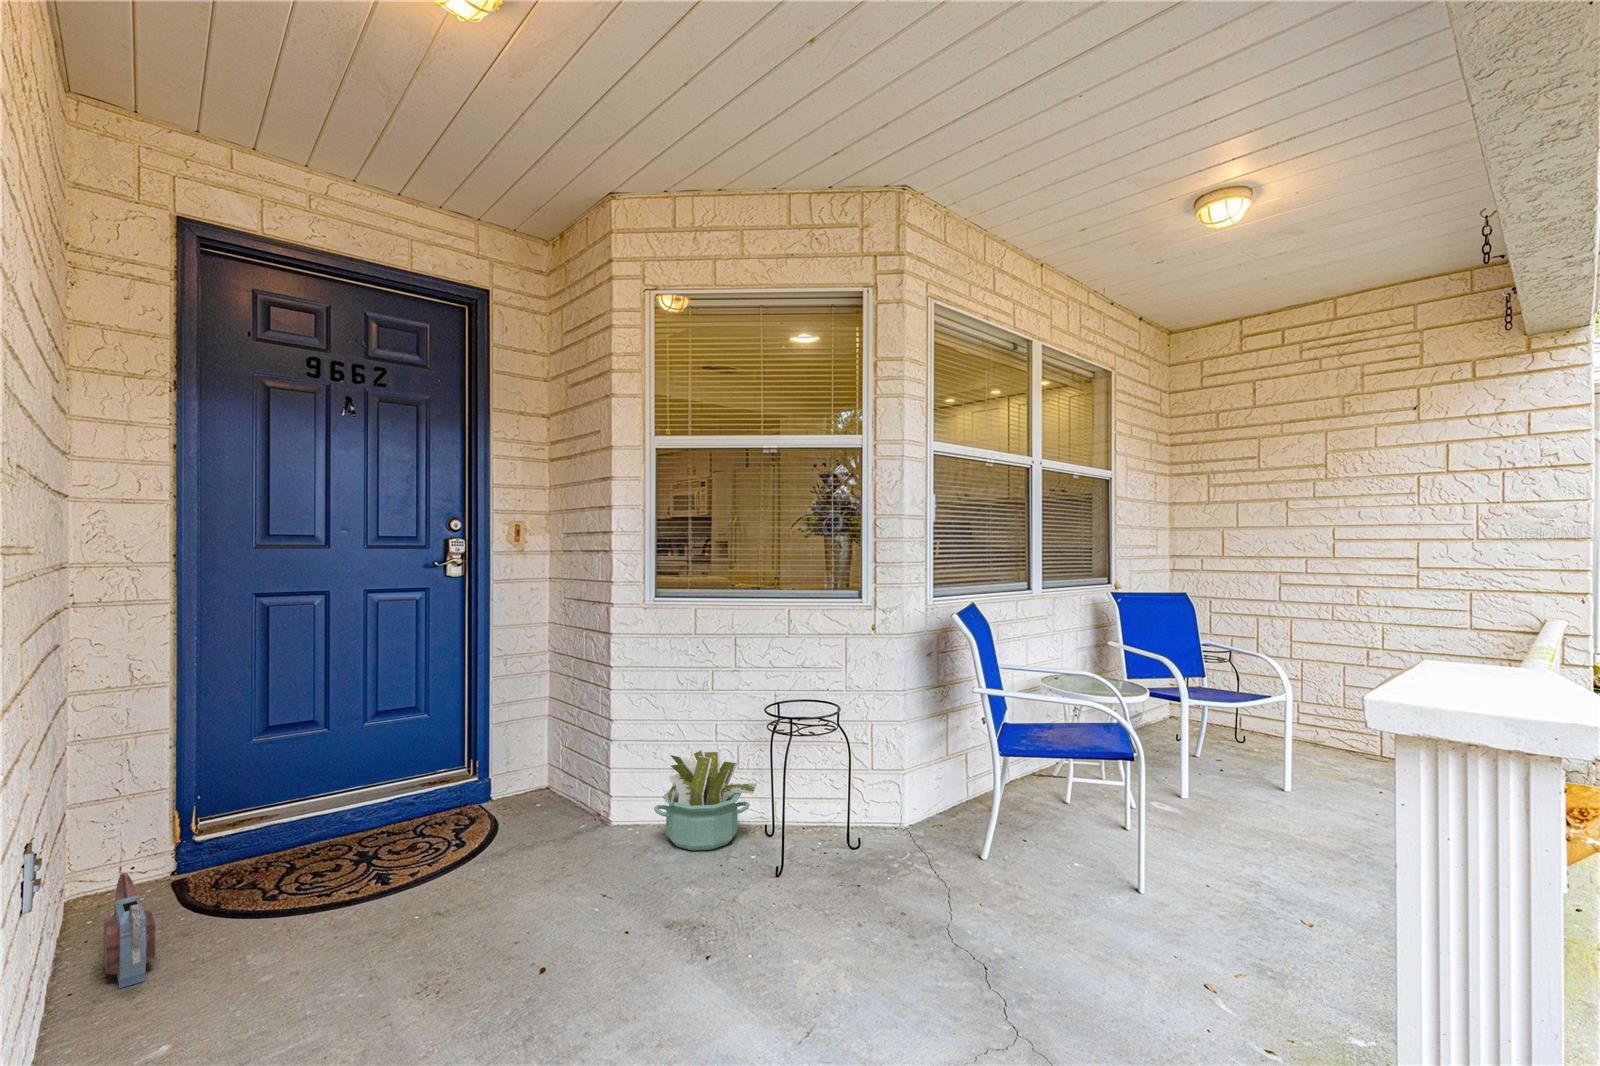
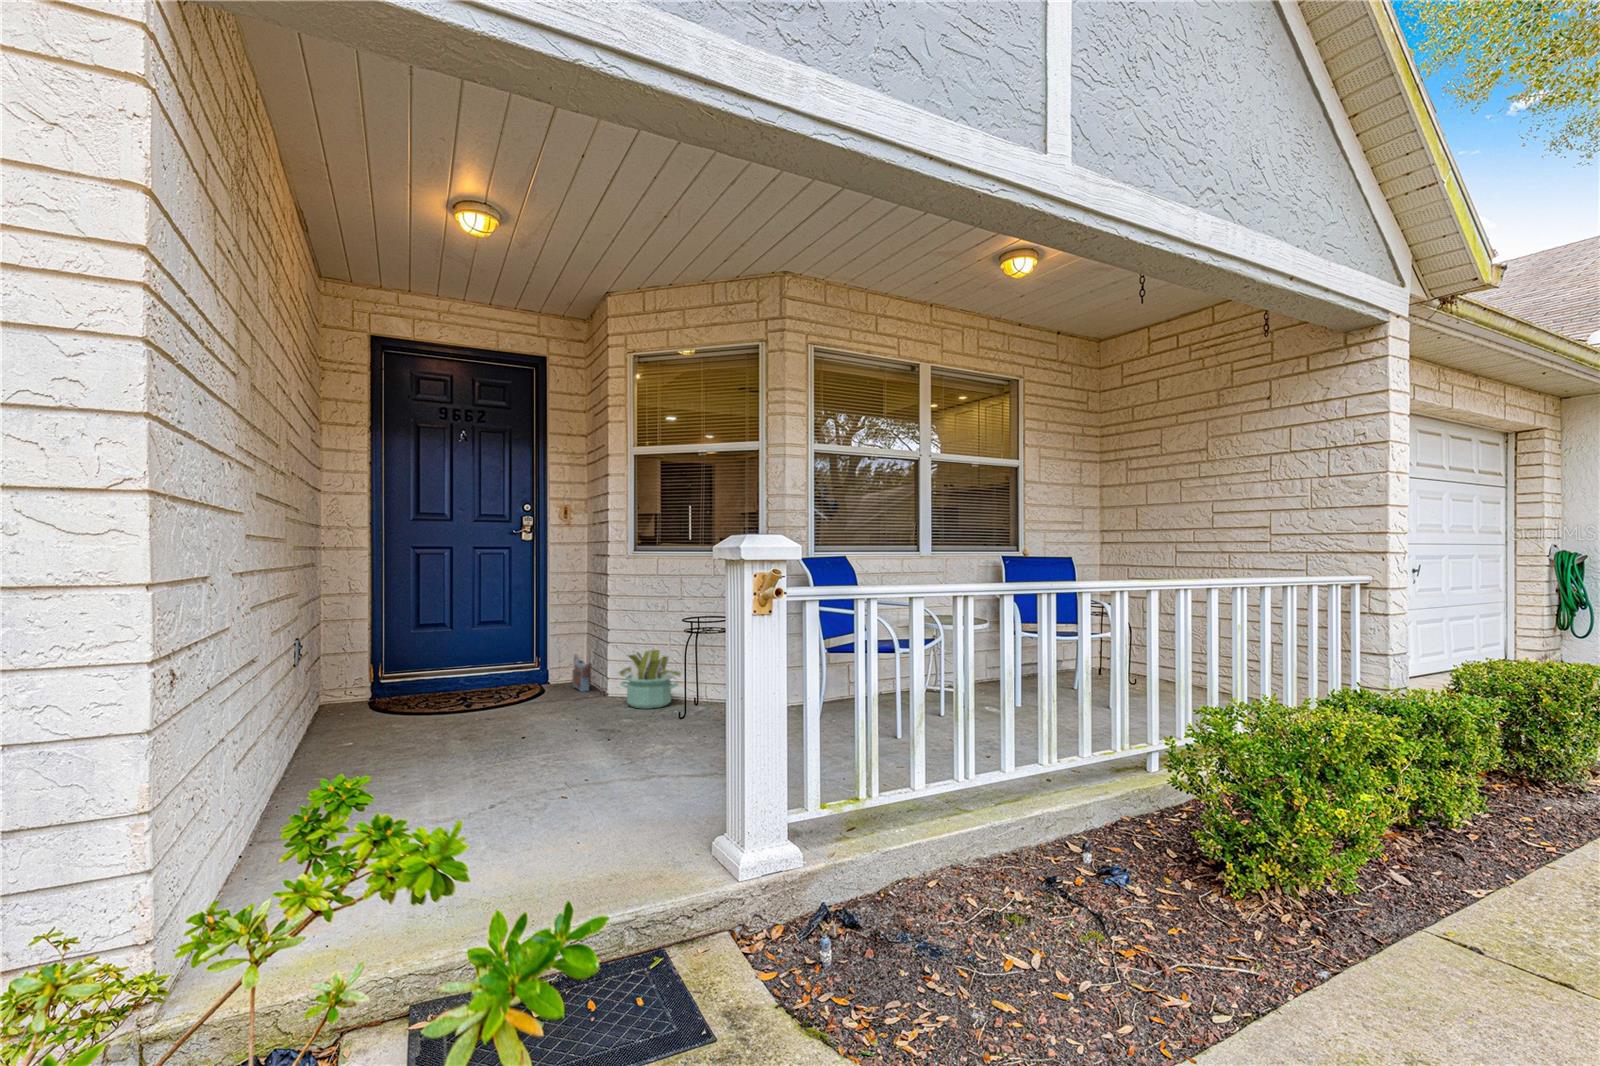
watering can: present [103,873,155,988] -> present [572,654,592,692]

